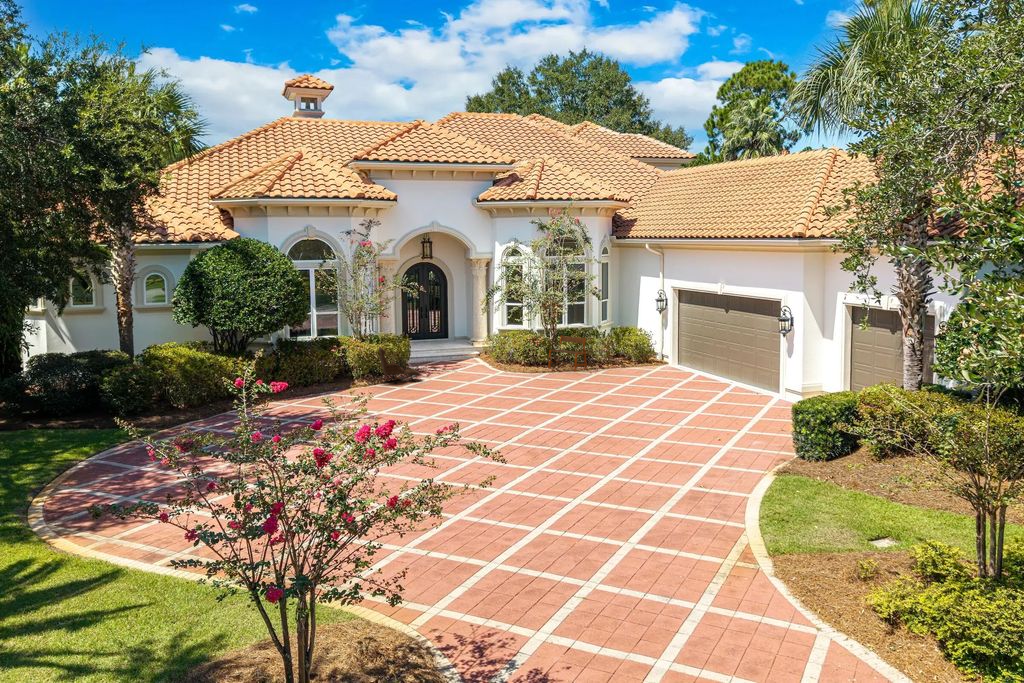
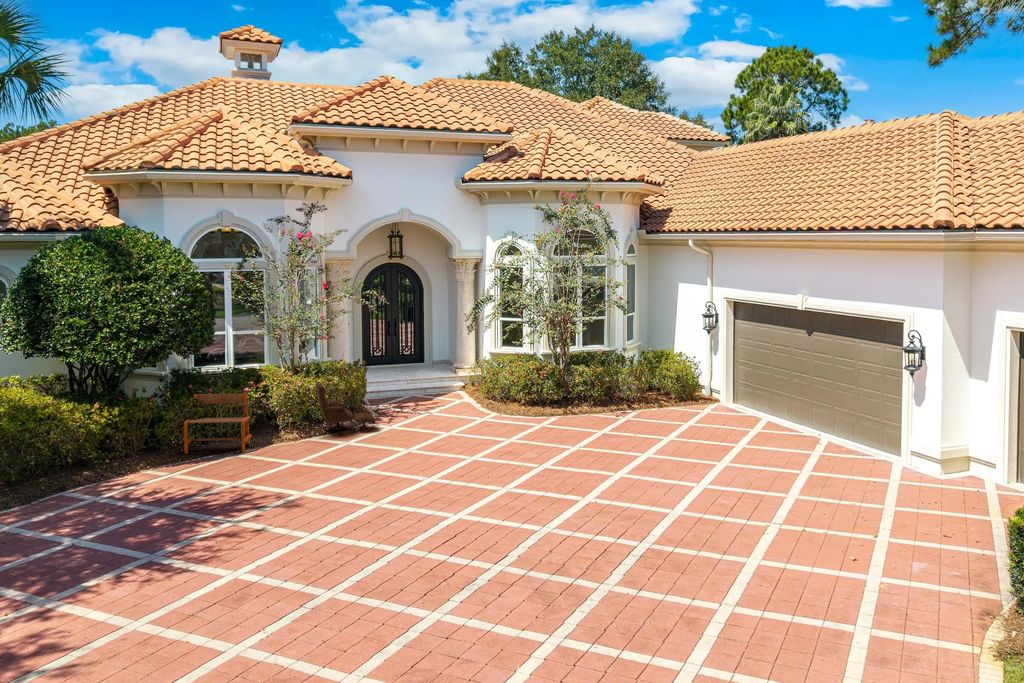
bench: present [548,335,587,372] -> present [184,393,252,454]

